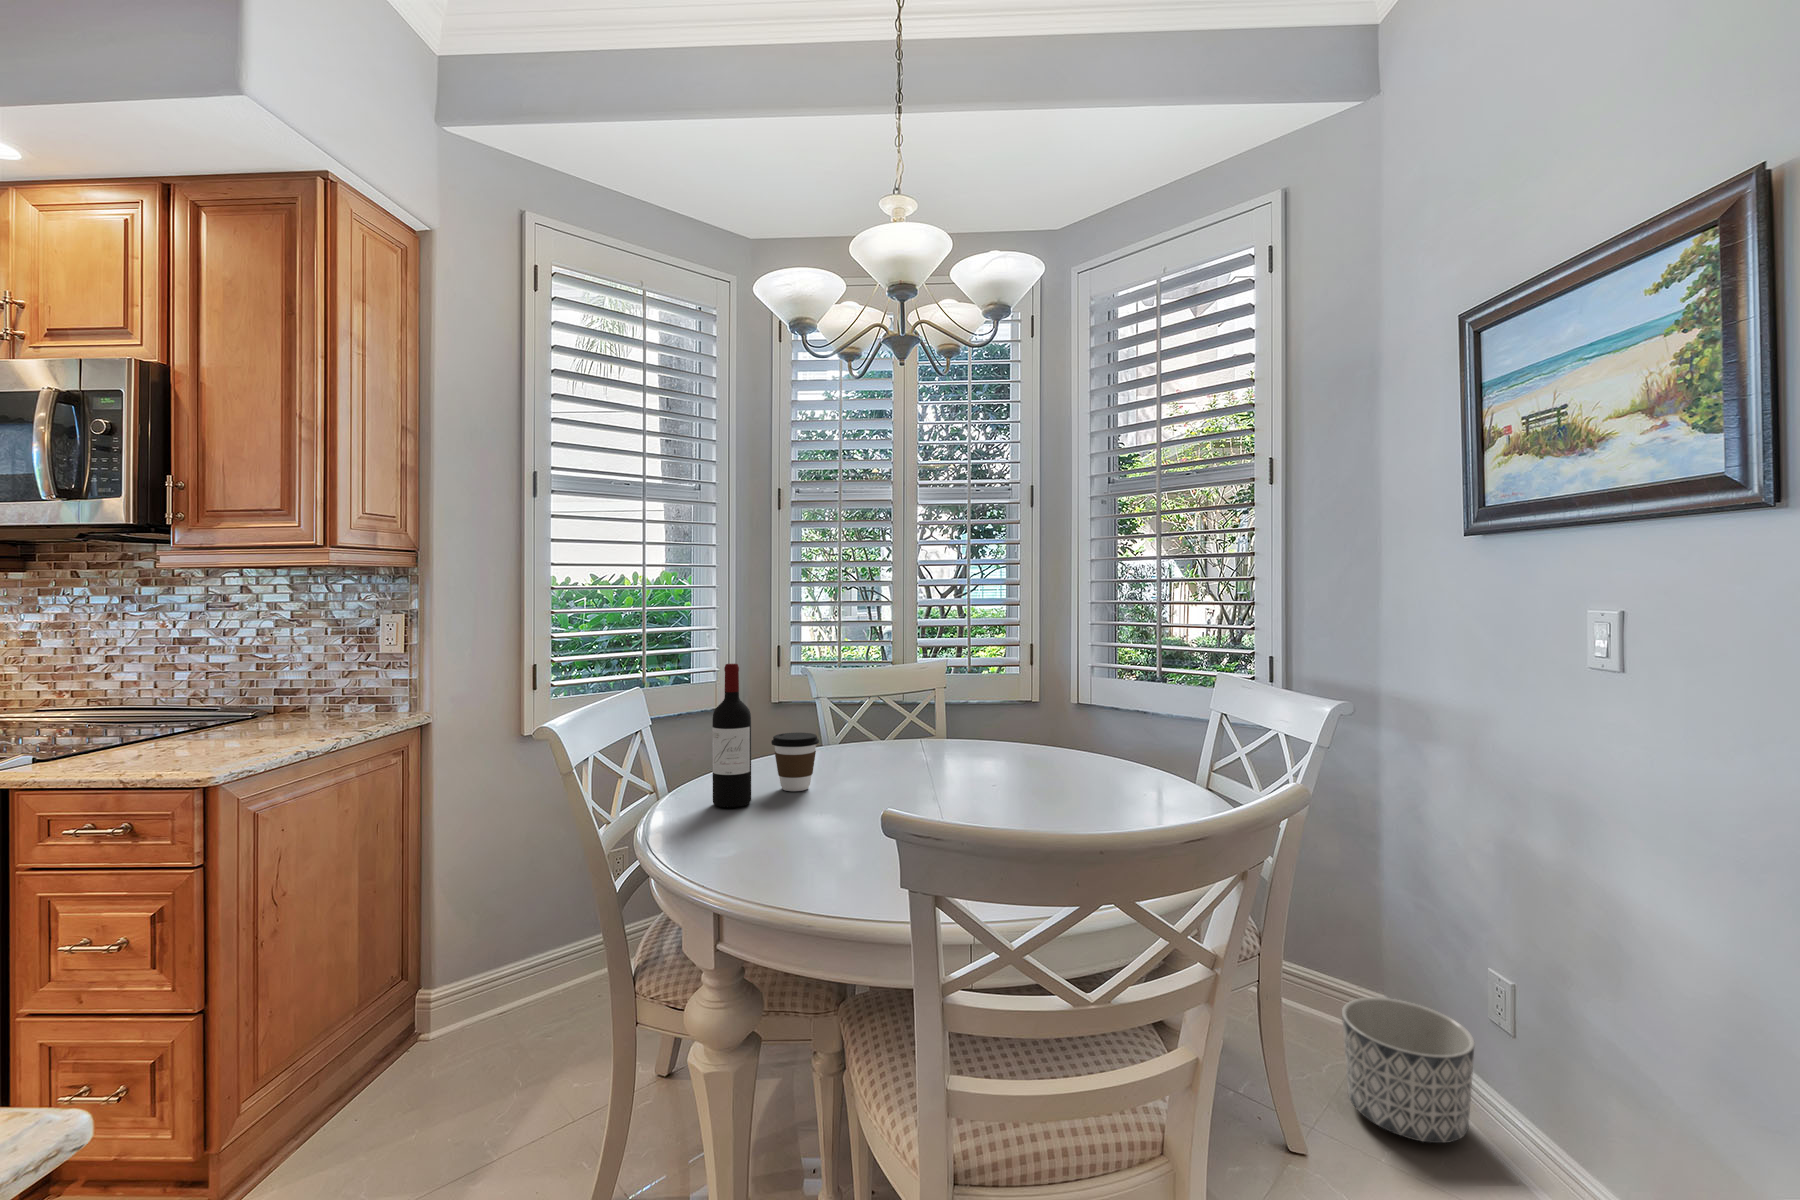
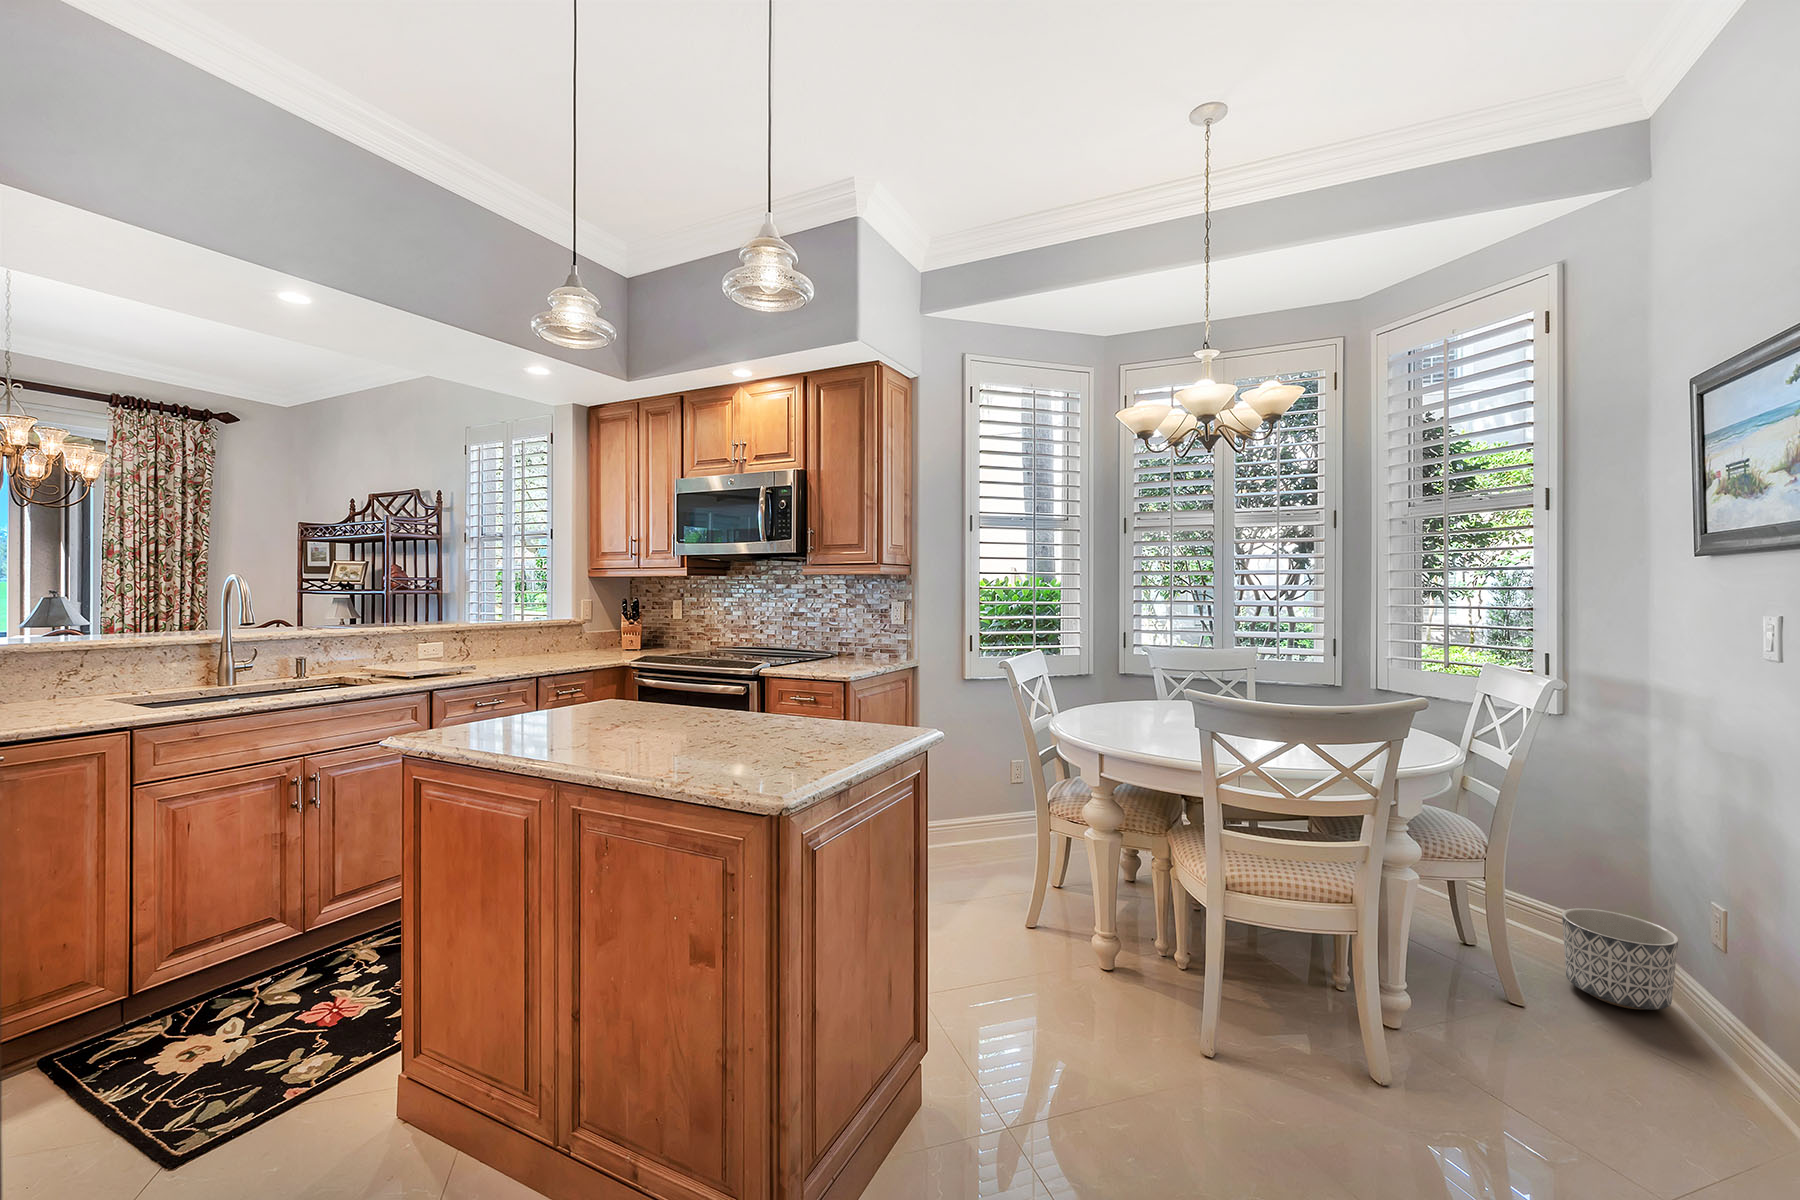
wine bottle: present [712,664,751,808] -> none [1092,634,1115,716]
coffee cup: present [771,733,819,791] -> none [1126,679,1156,713]

